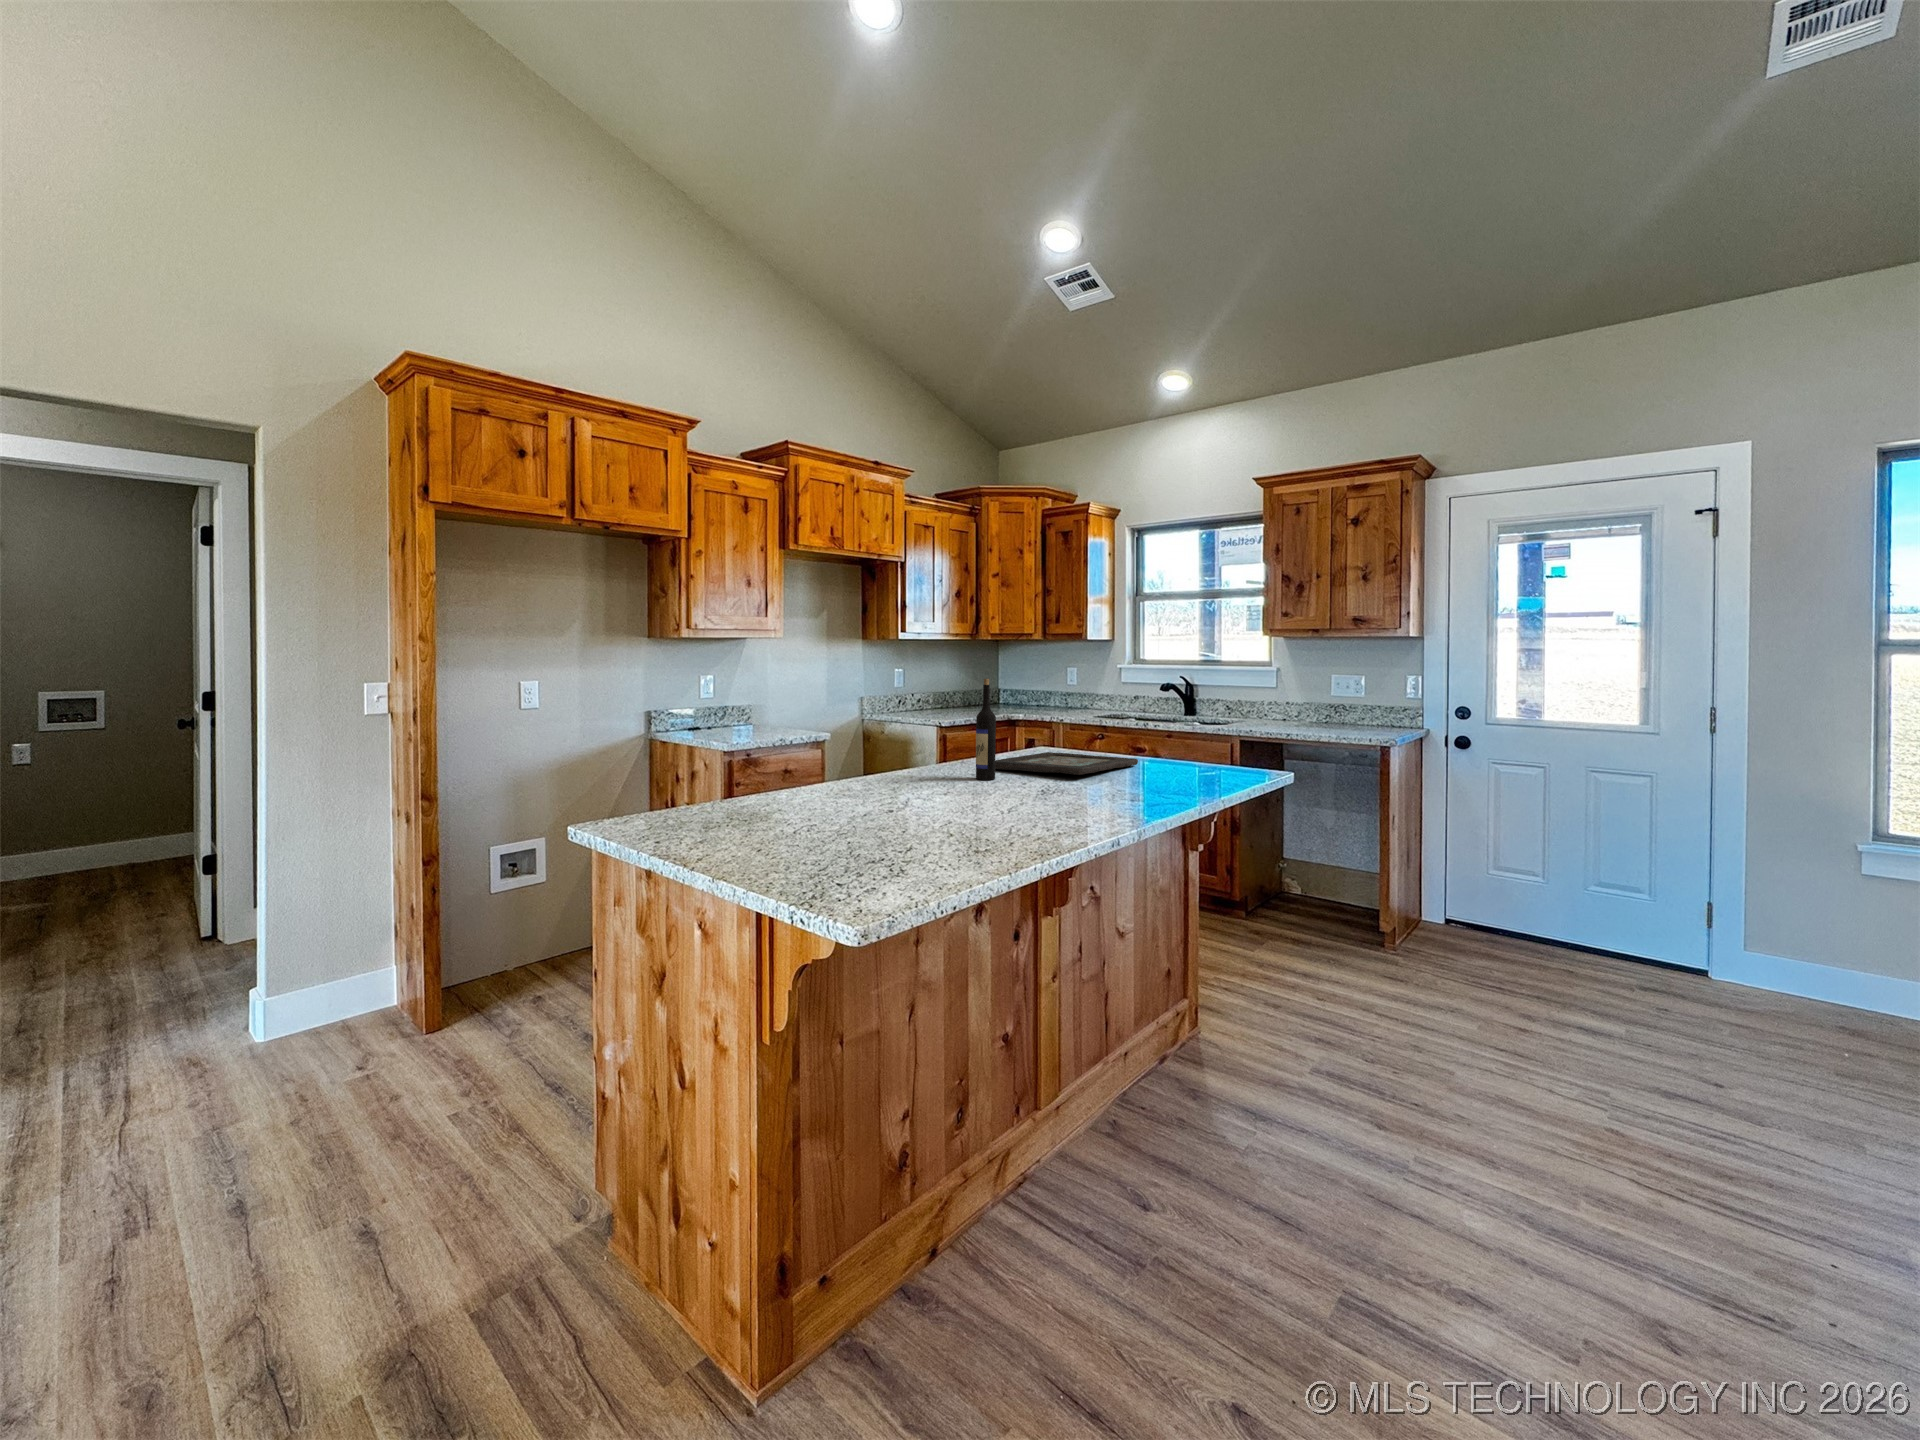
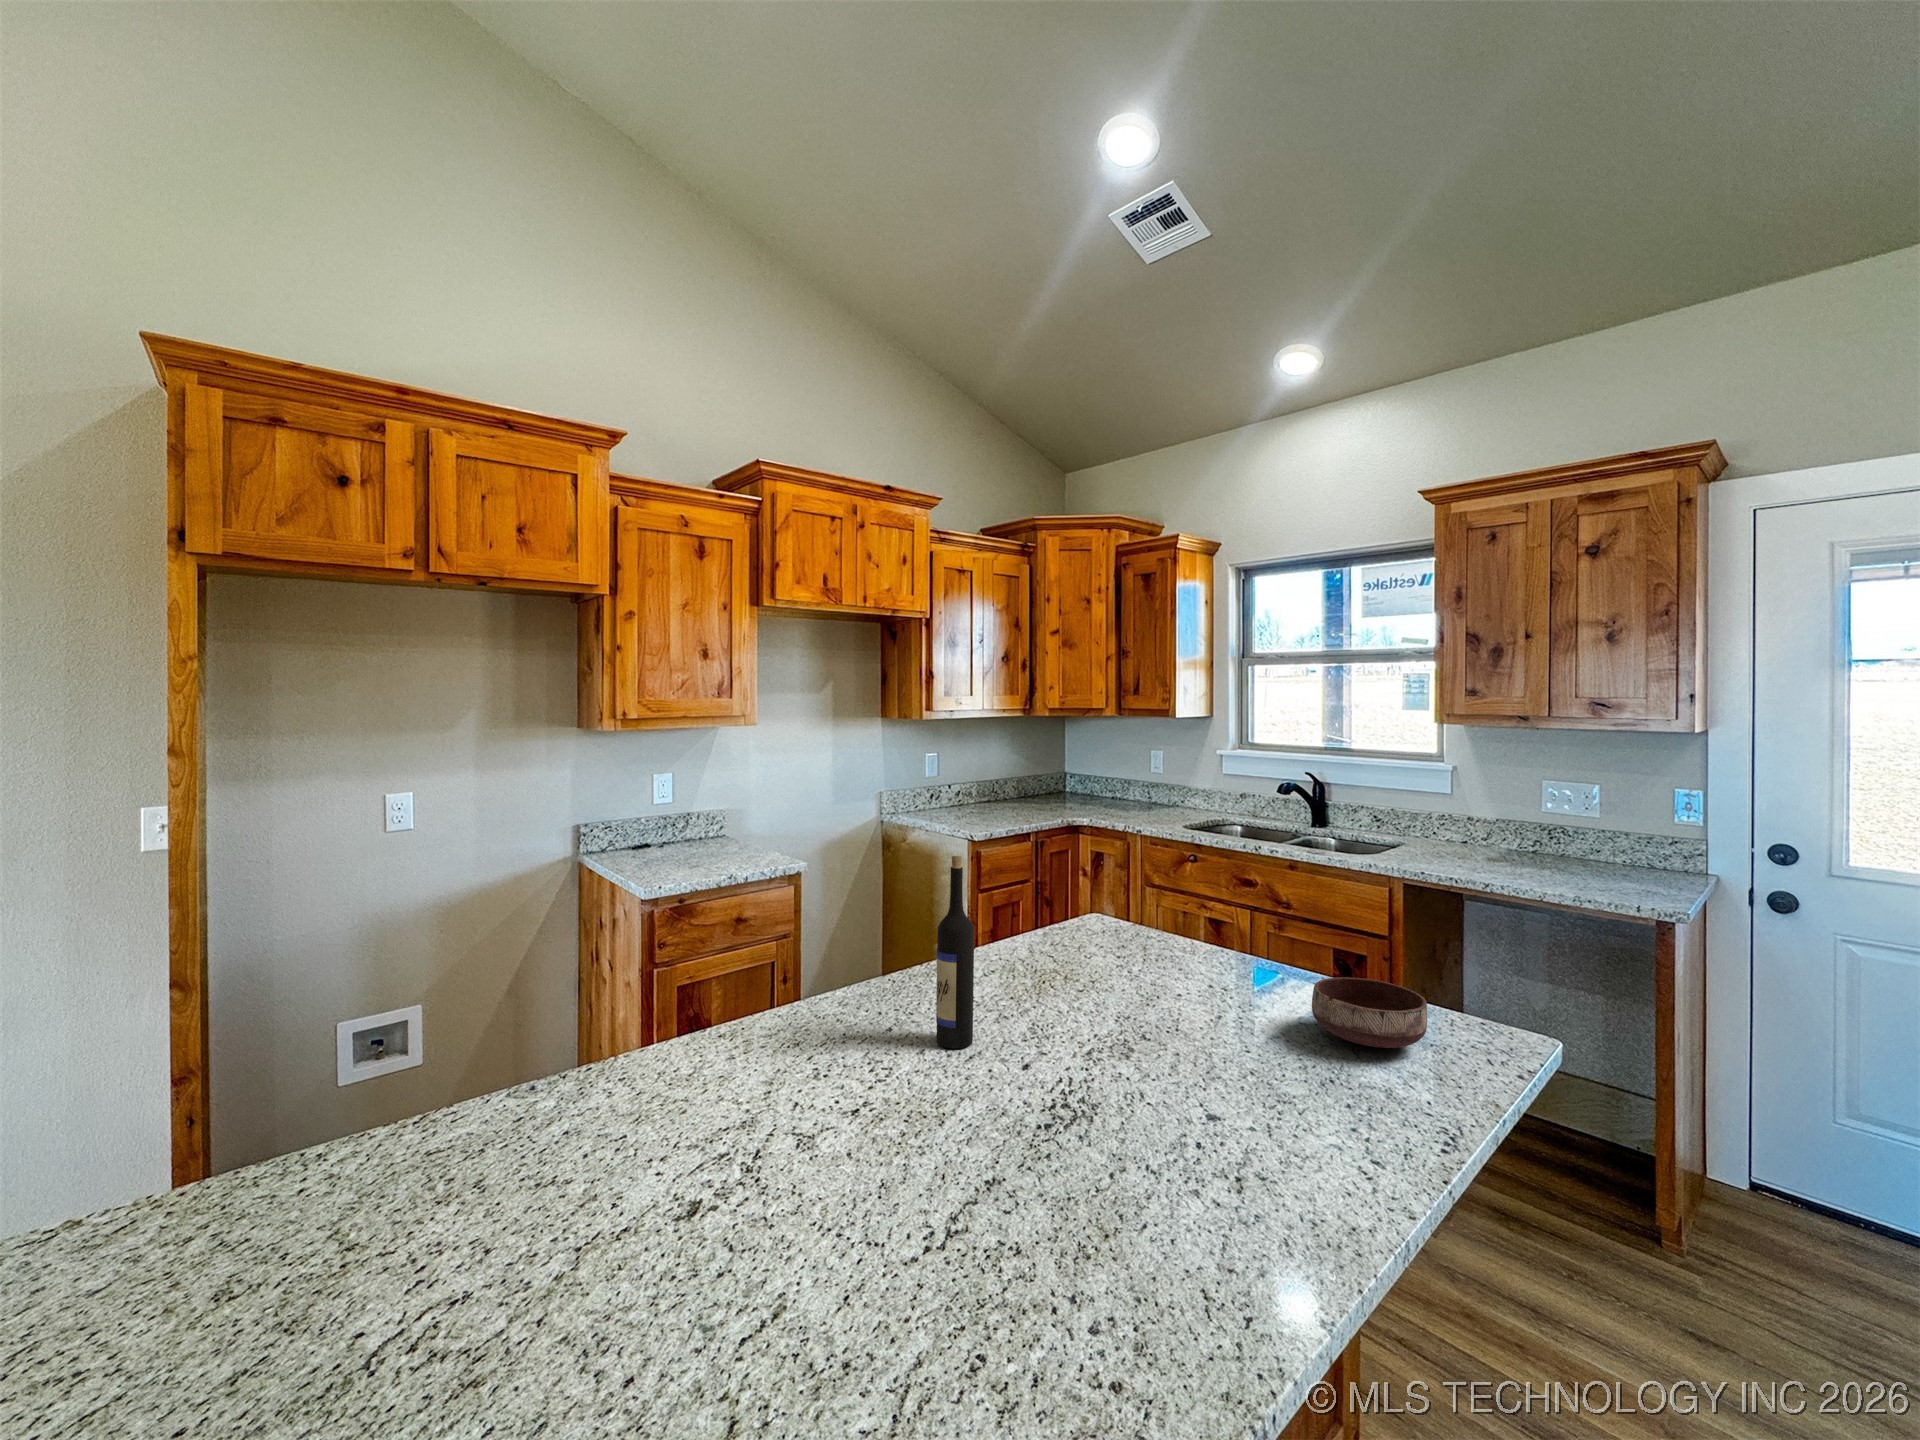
bowl: none [1171,747,1228,775] -> present [1312,977,1428,1048]
decorative tray: present [995,752,1138,775] -> none [973,948,1248,1046]

